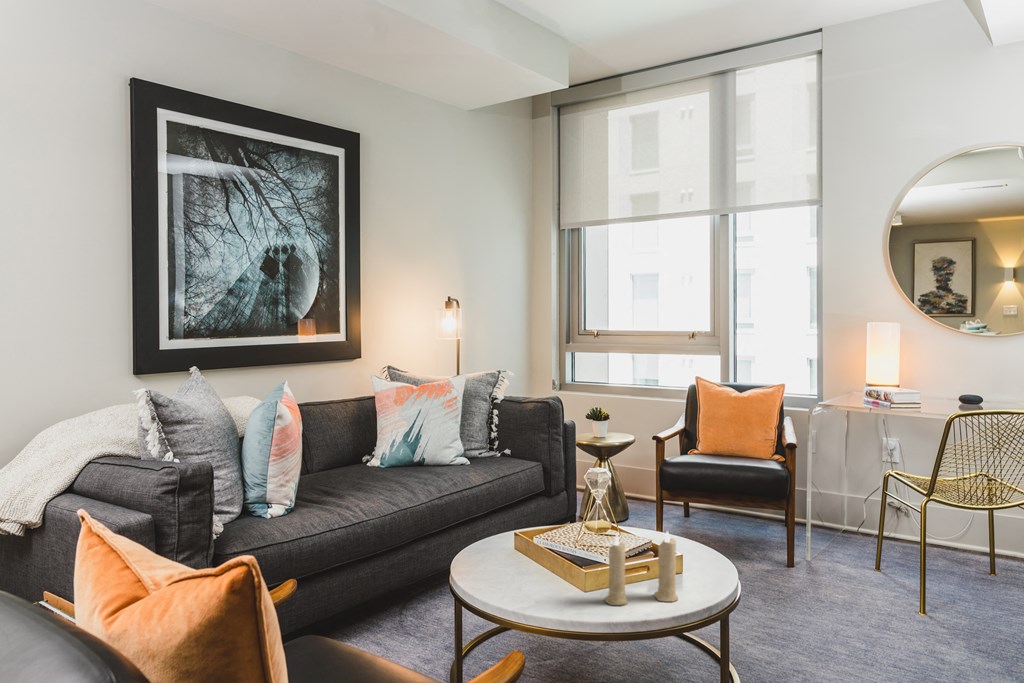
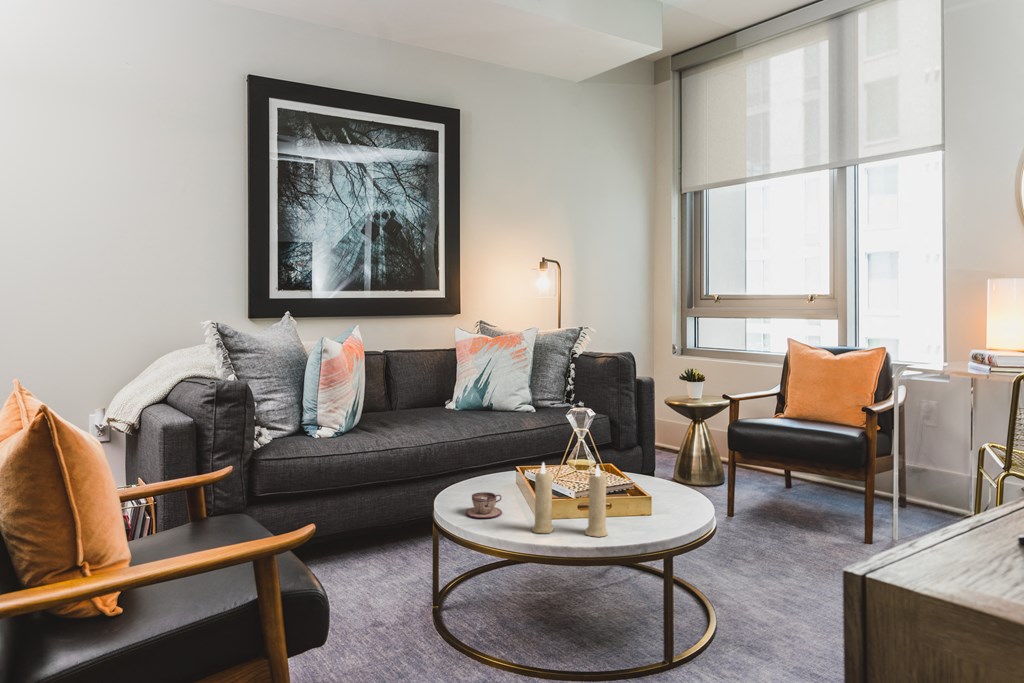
teacup: none [521,567,560,597] -> present [466,492,502,518]

